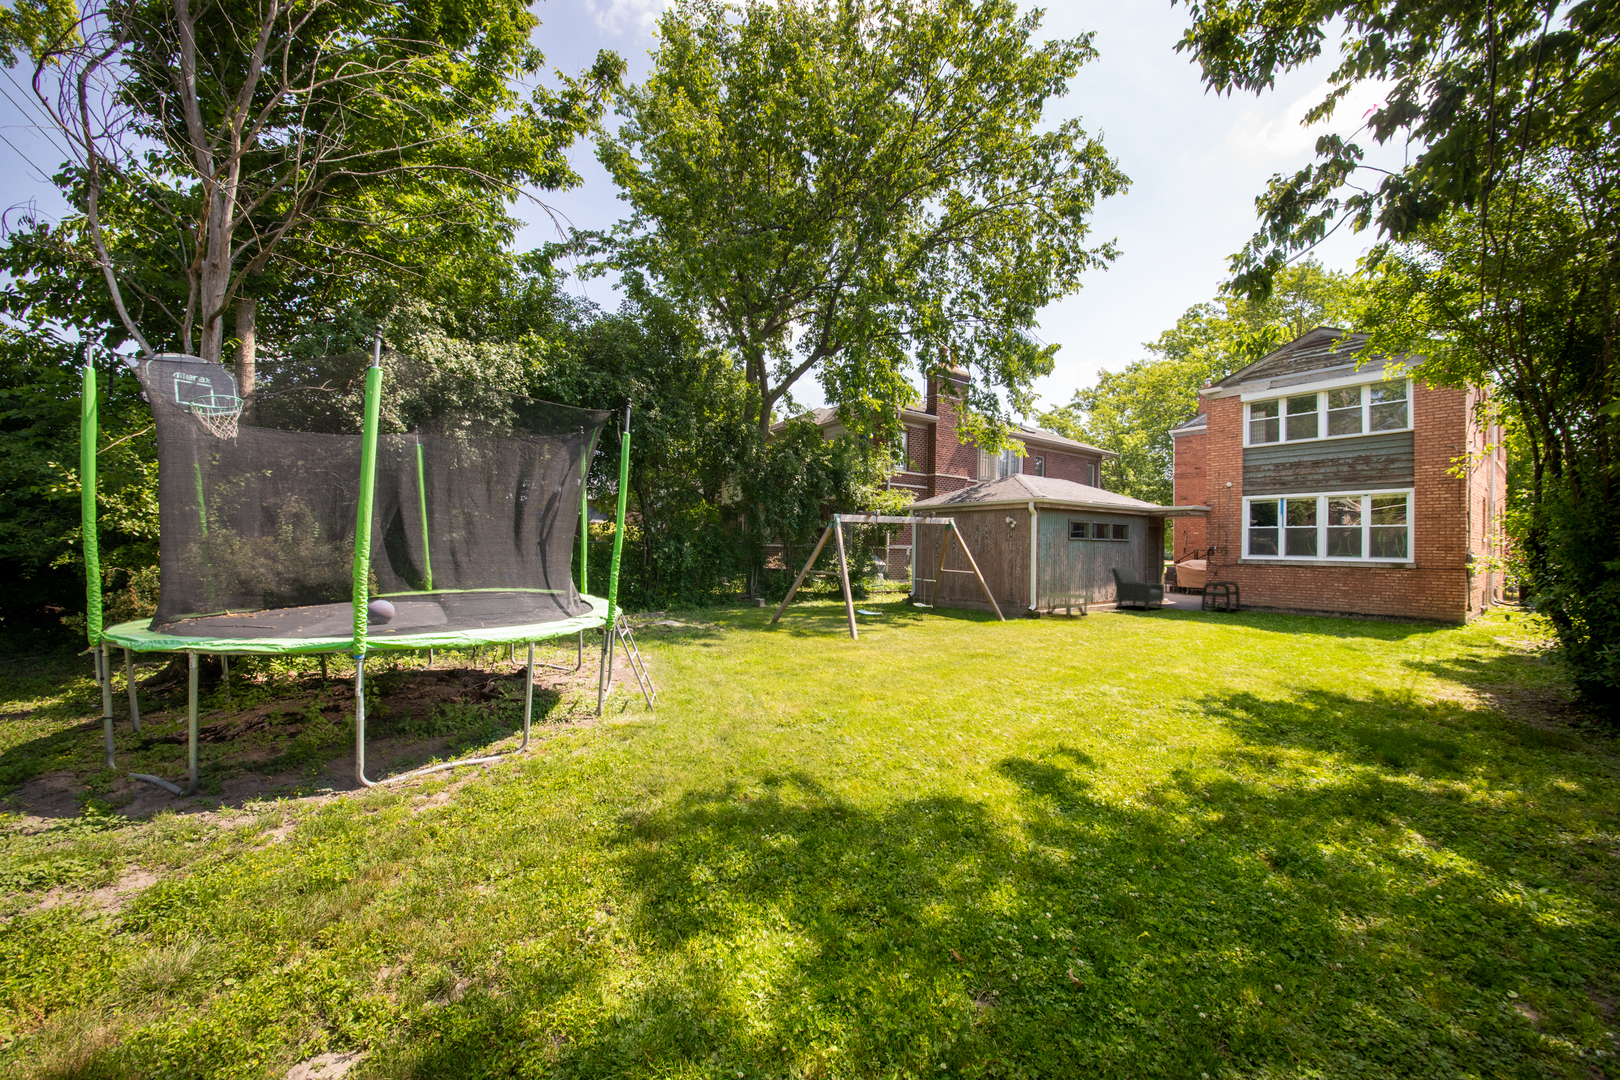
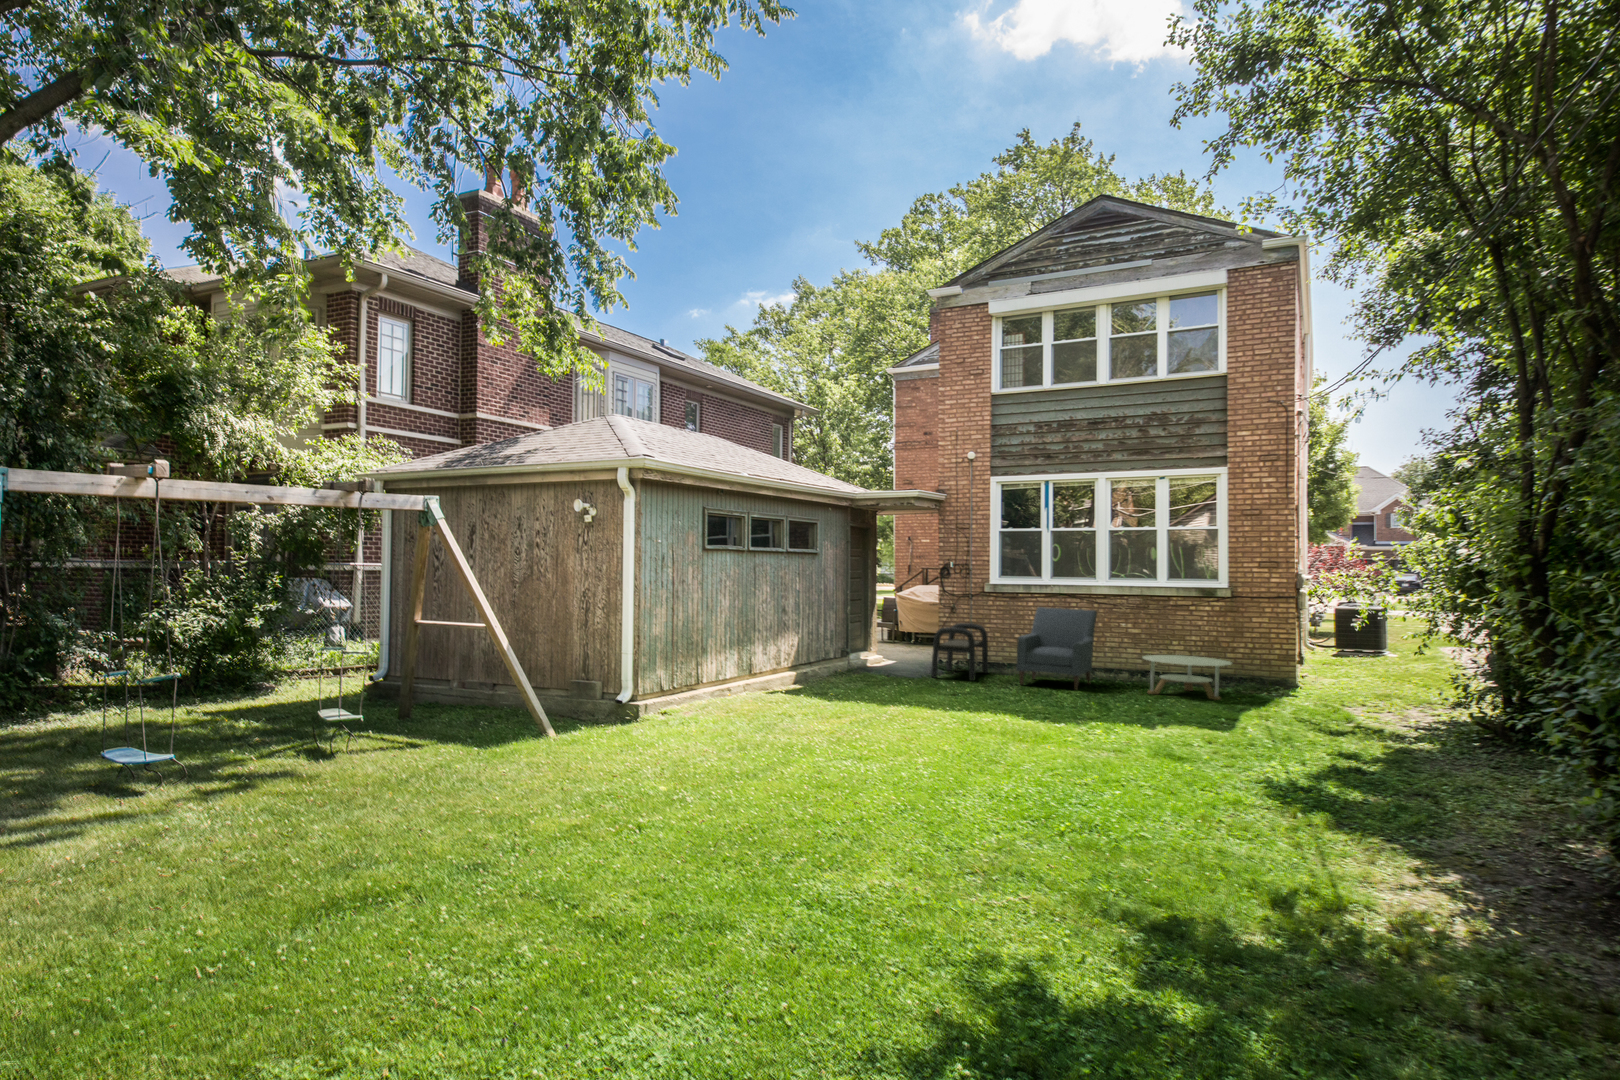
chair: present [1112,567,1164,610] -> present [1017,607,1097,690]
round table: present [1044,593,1093,618] -> present [1143,655,1232,700]

